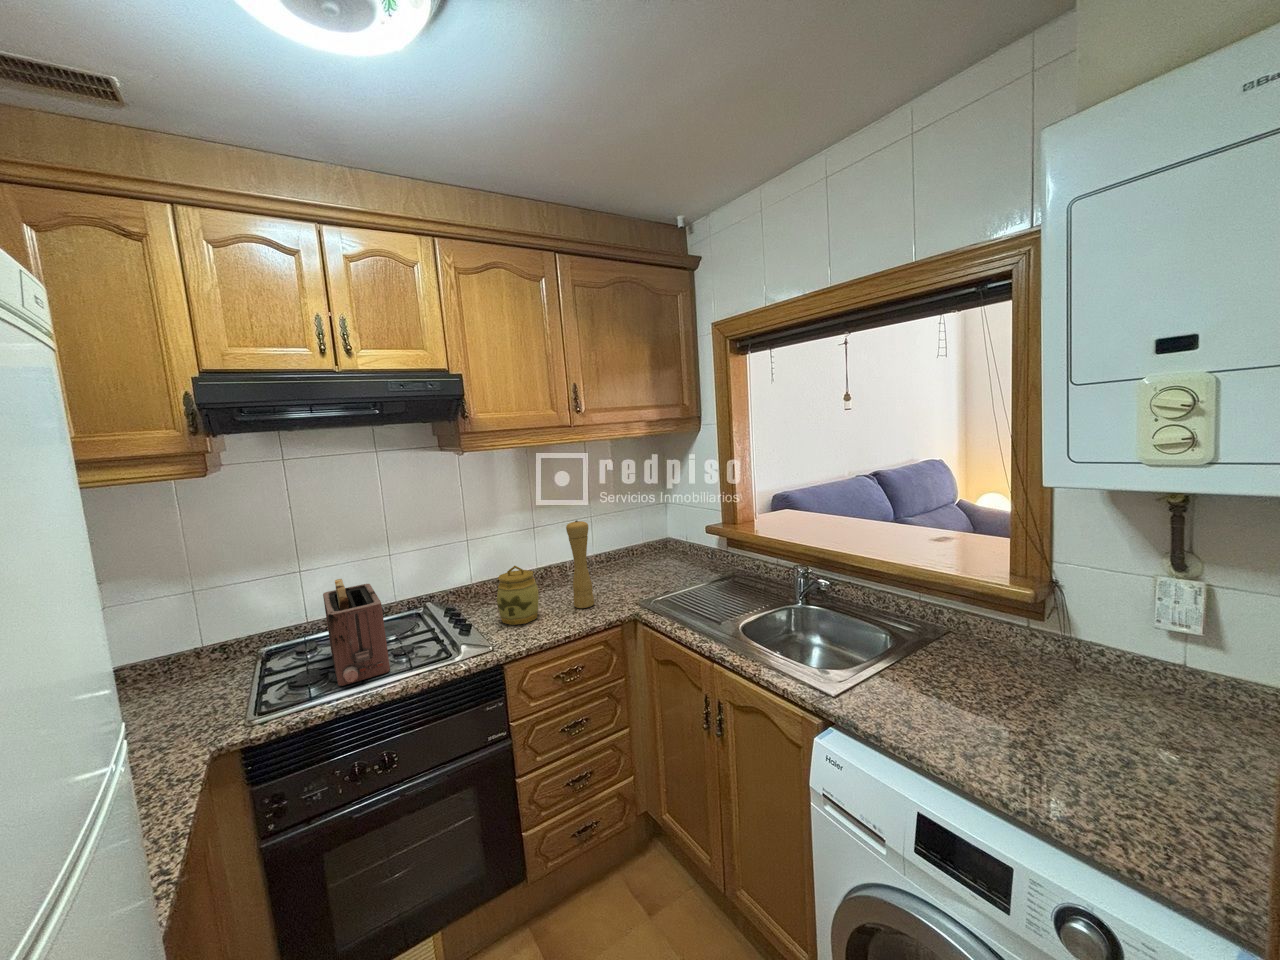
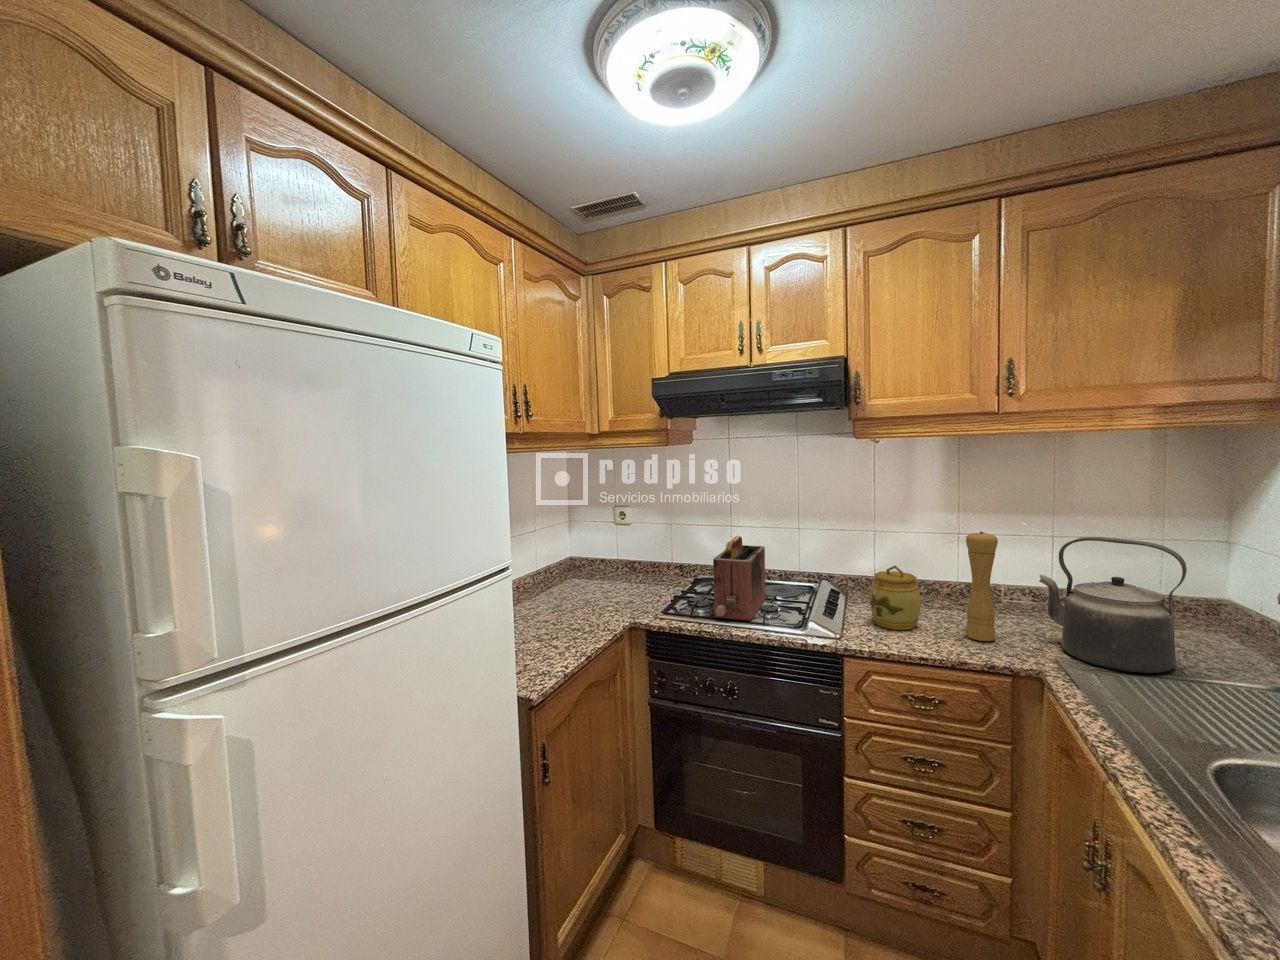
kettle: none [609,508,686,597] -> present [1039,537,1187,673]

